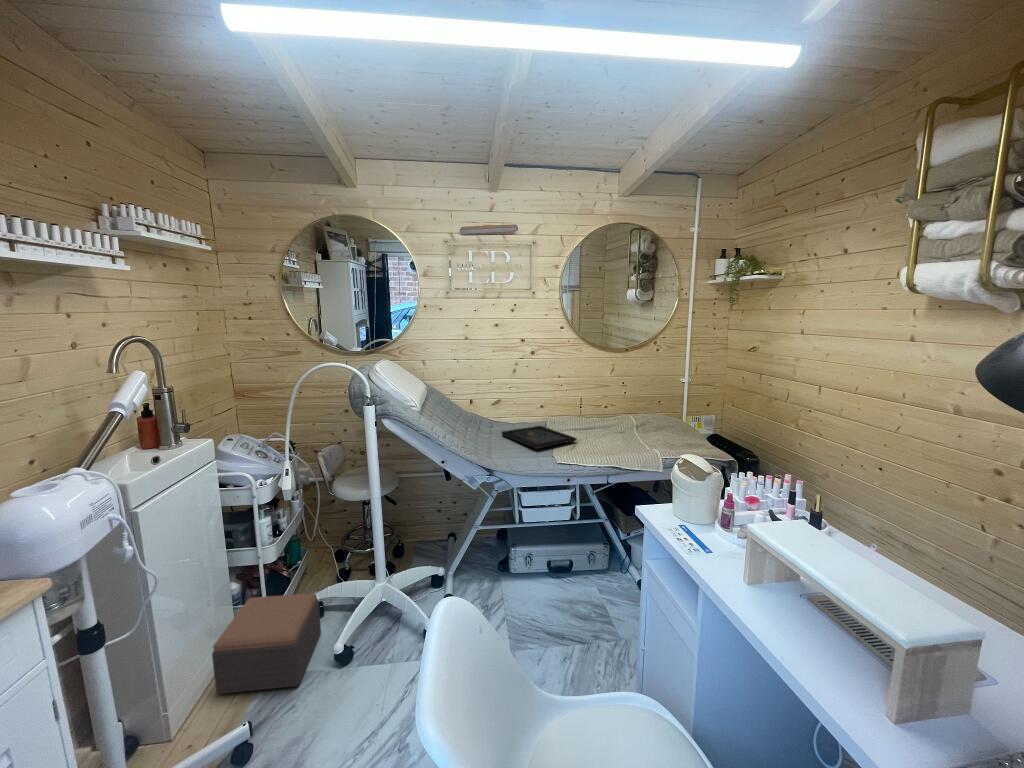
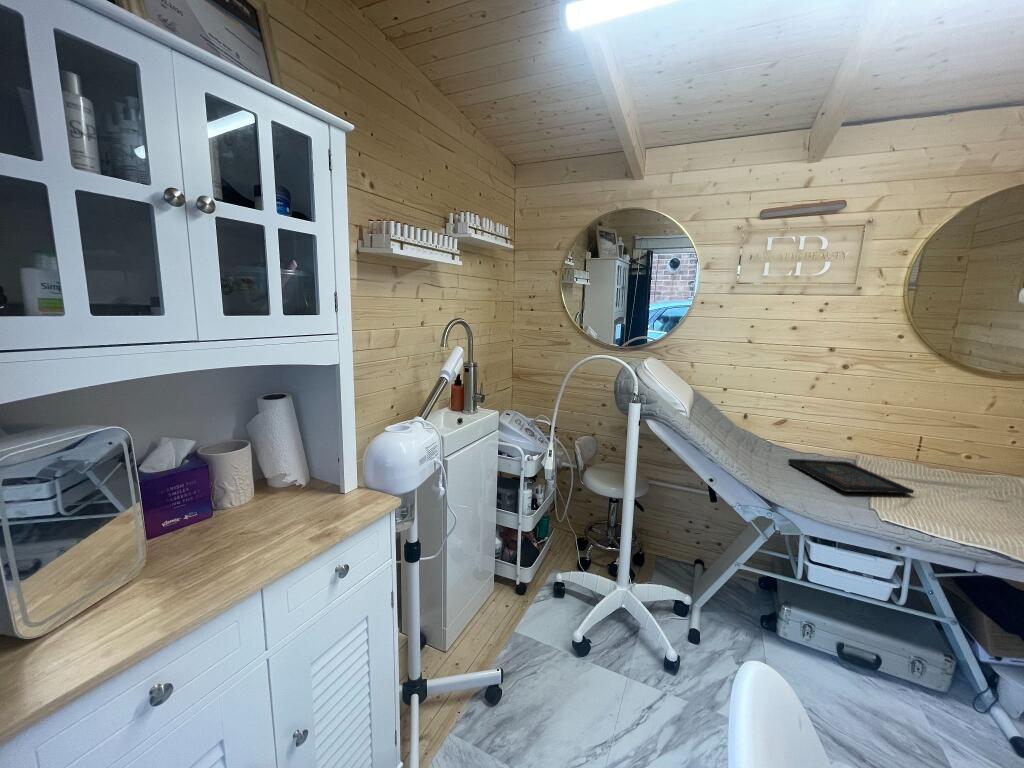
footstool: present [212,593,321,694] -> none [473,558,562,657]

